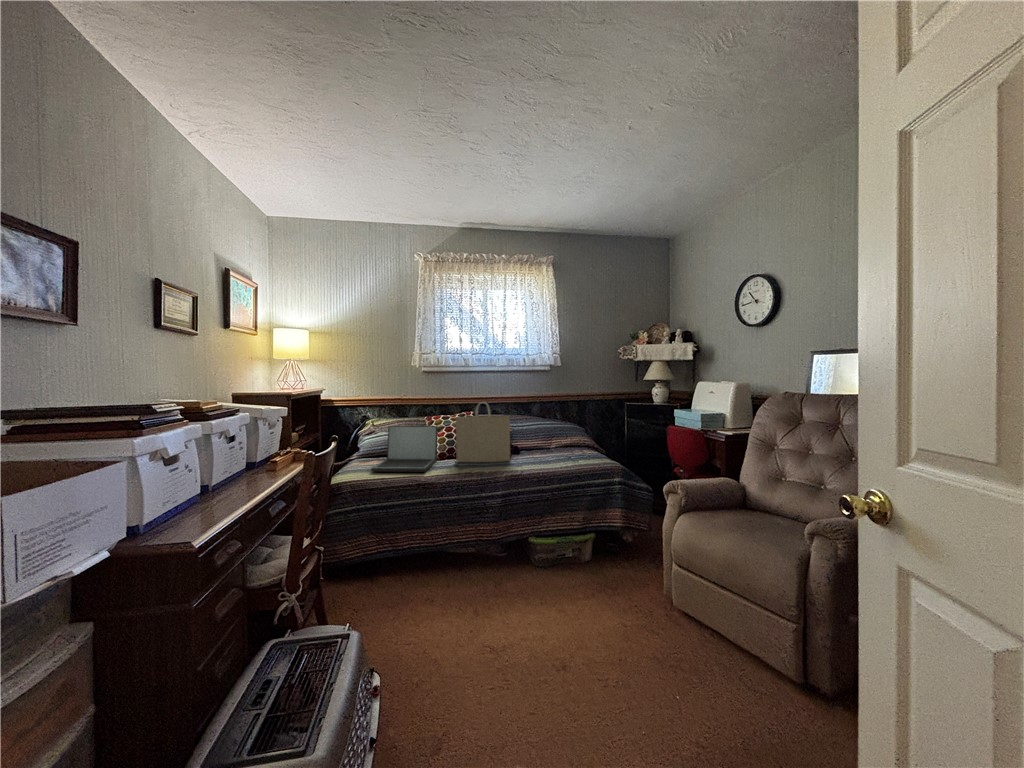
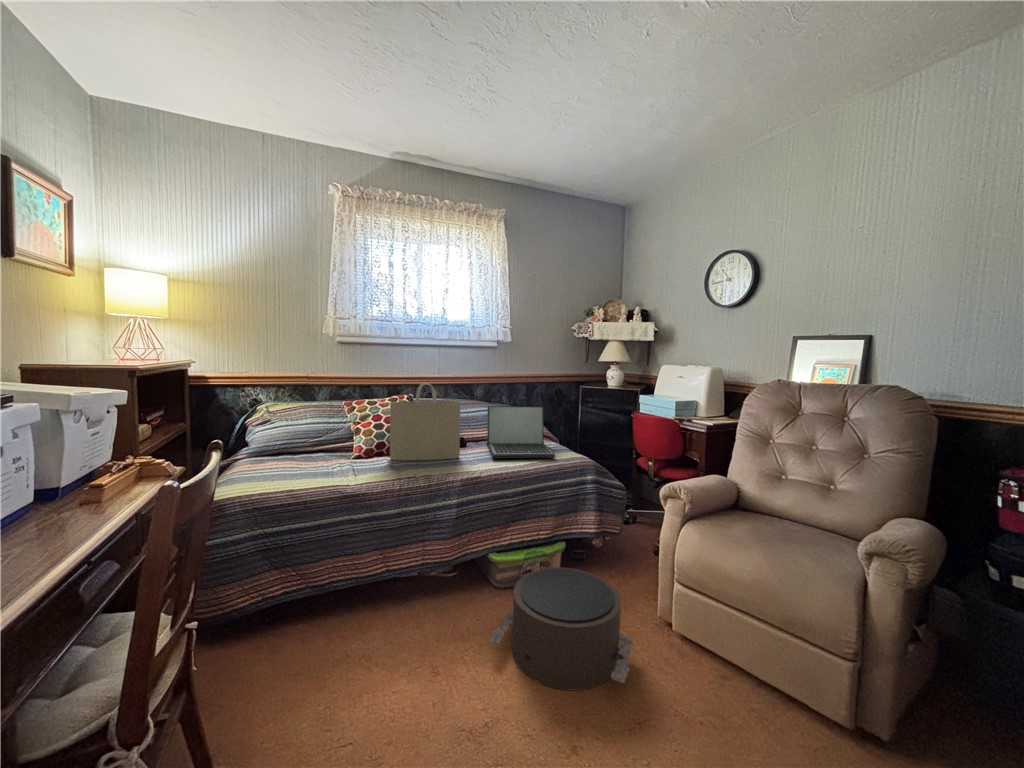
laptop: present [371,426,438,472] -> present [487,406,555,458]
pouf: none [520,547,635,637] -> present [490,567,632,690]

